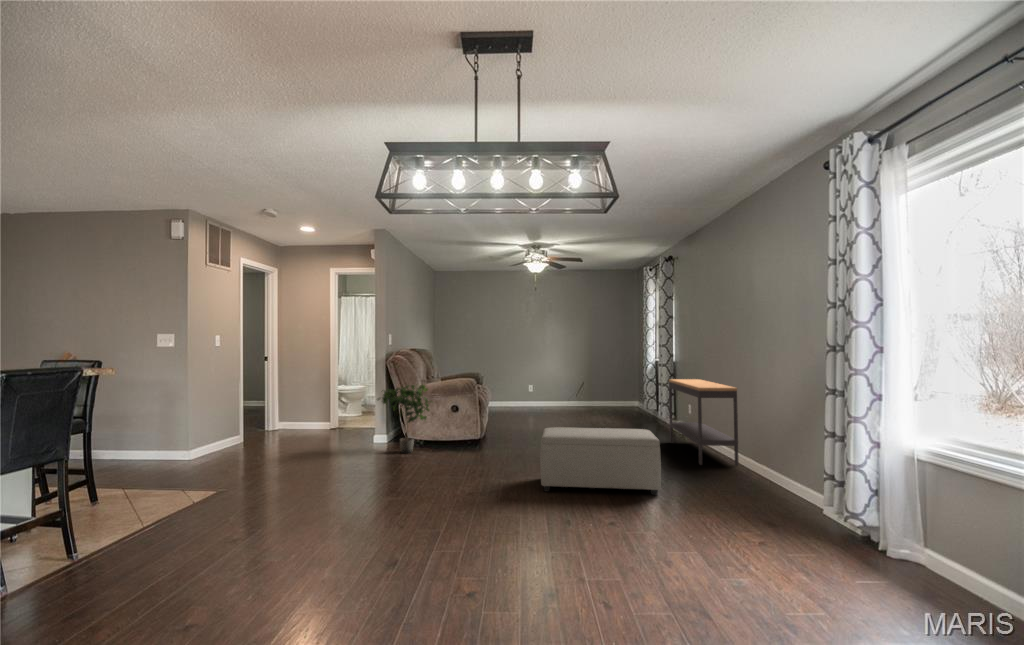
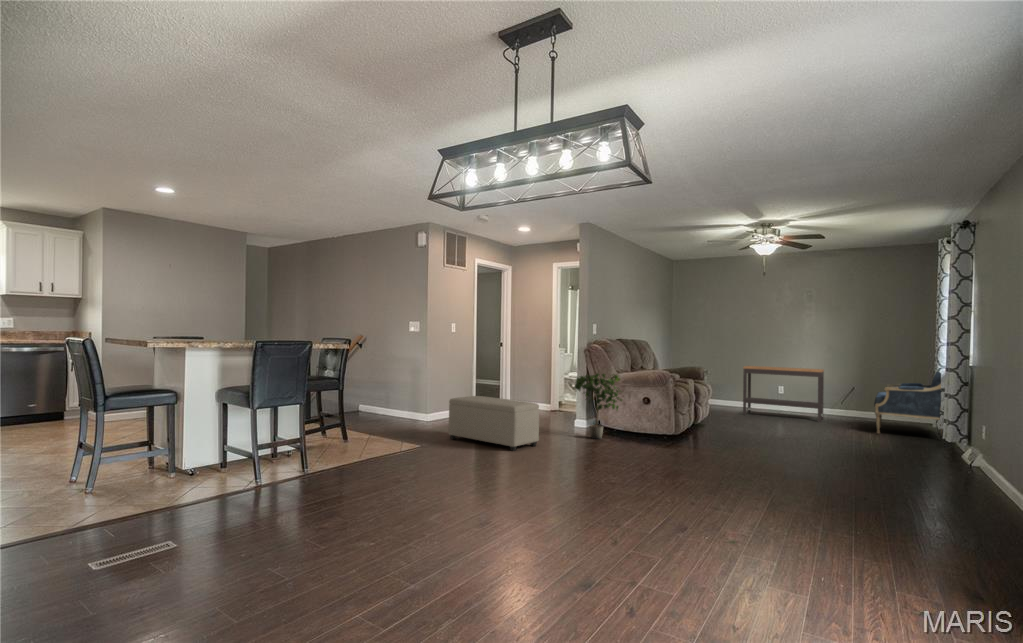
armchair: none [599,360,651,416] -> present [874,372,942,434]
console table: present [669,379,739,466] -> present [743,366,824,422]
ottoman: present [540,427,661,495] -> present [448,396,539,451]

